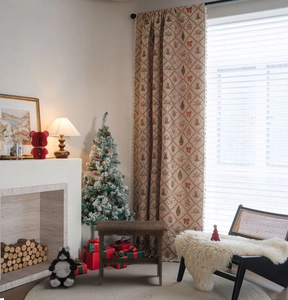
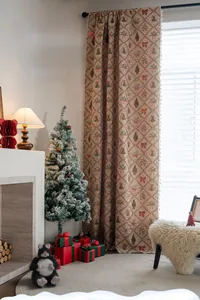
footstool: present [94,221,167,286] -> none [72,213,149,281]

